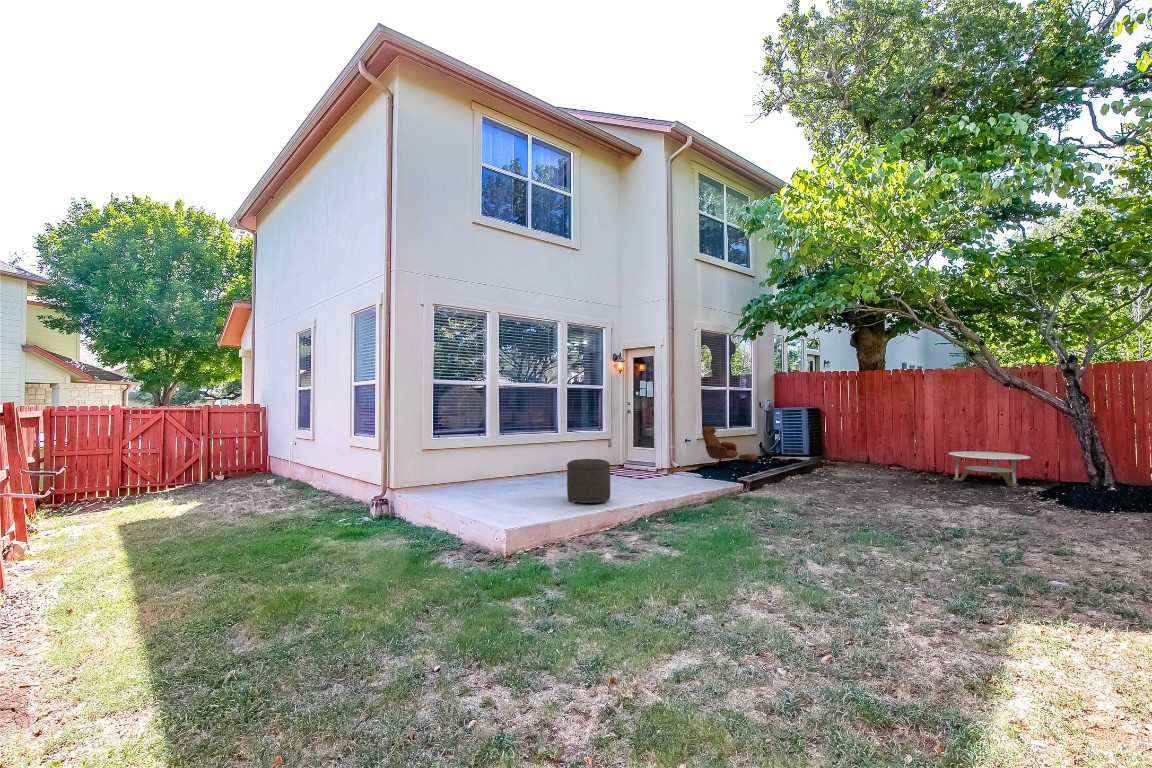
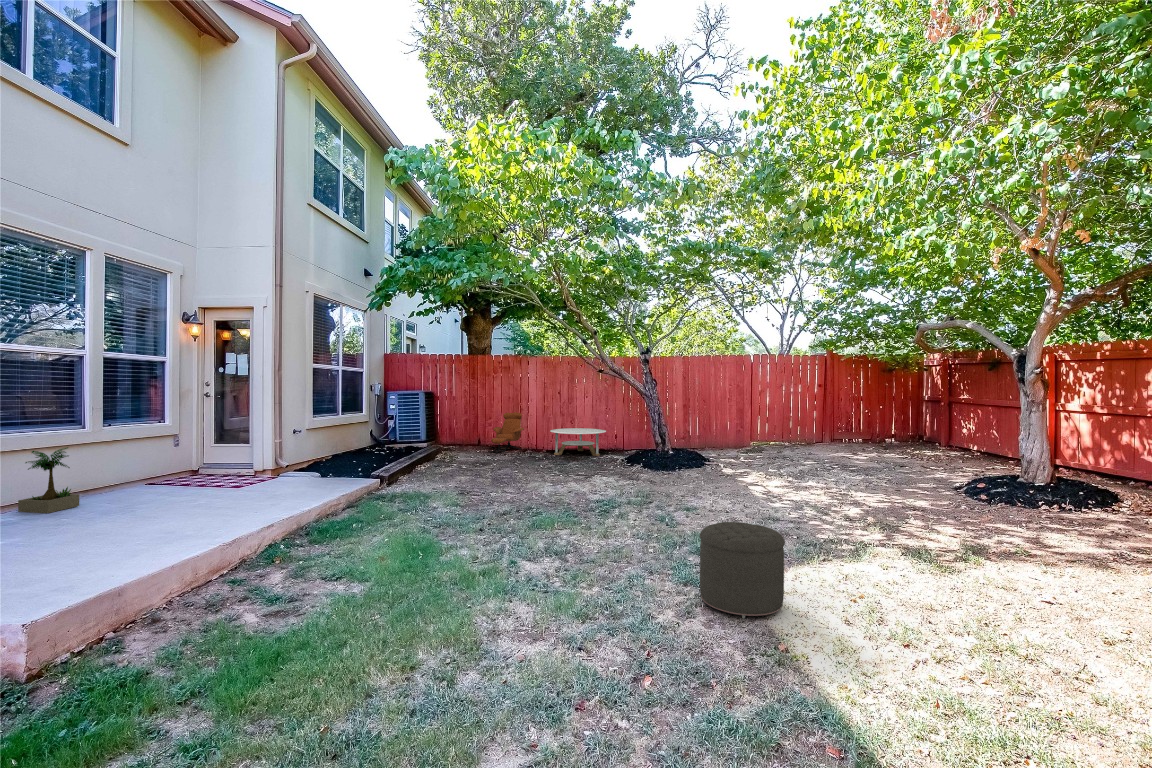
lounge chair: present [702,426,757,471] -> present [491,412,524,453]
potted plant: none [529,442,555,480] -> present [18,447,79,513]
ottoman: present [567,459,610,503] -> present [700,522,785,618]

